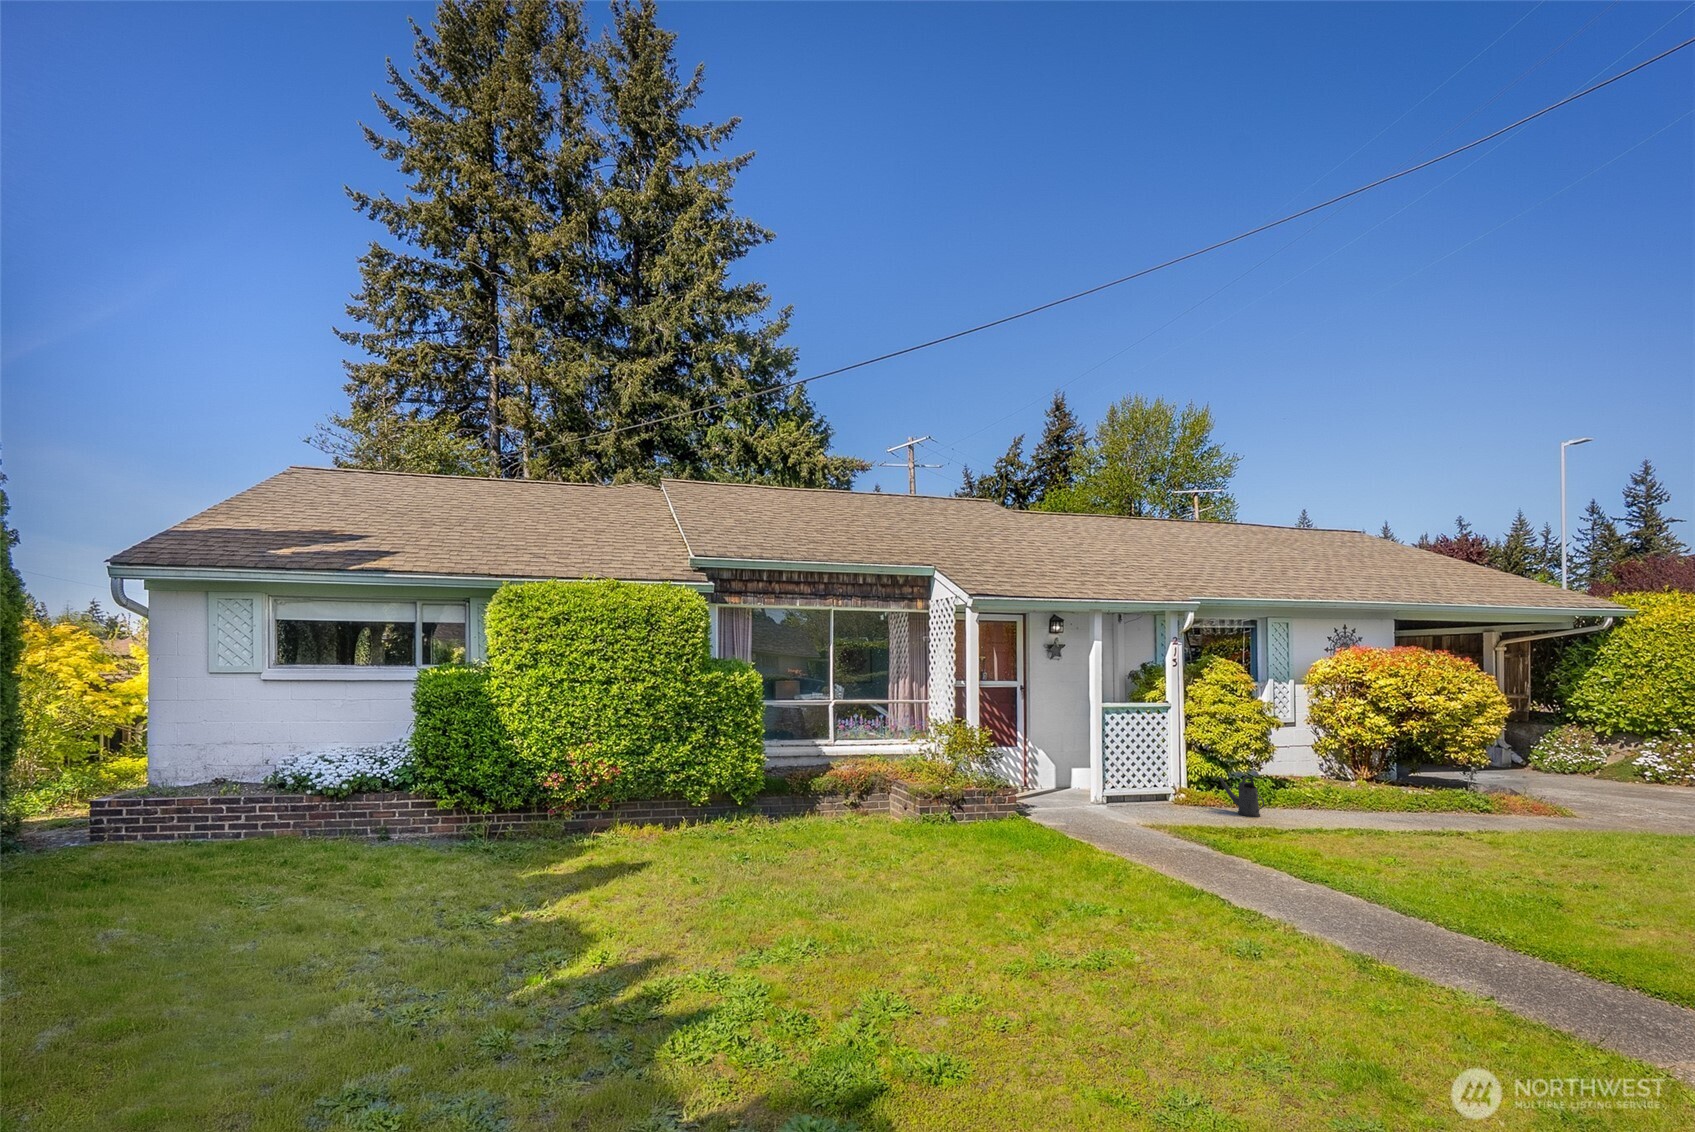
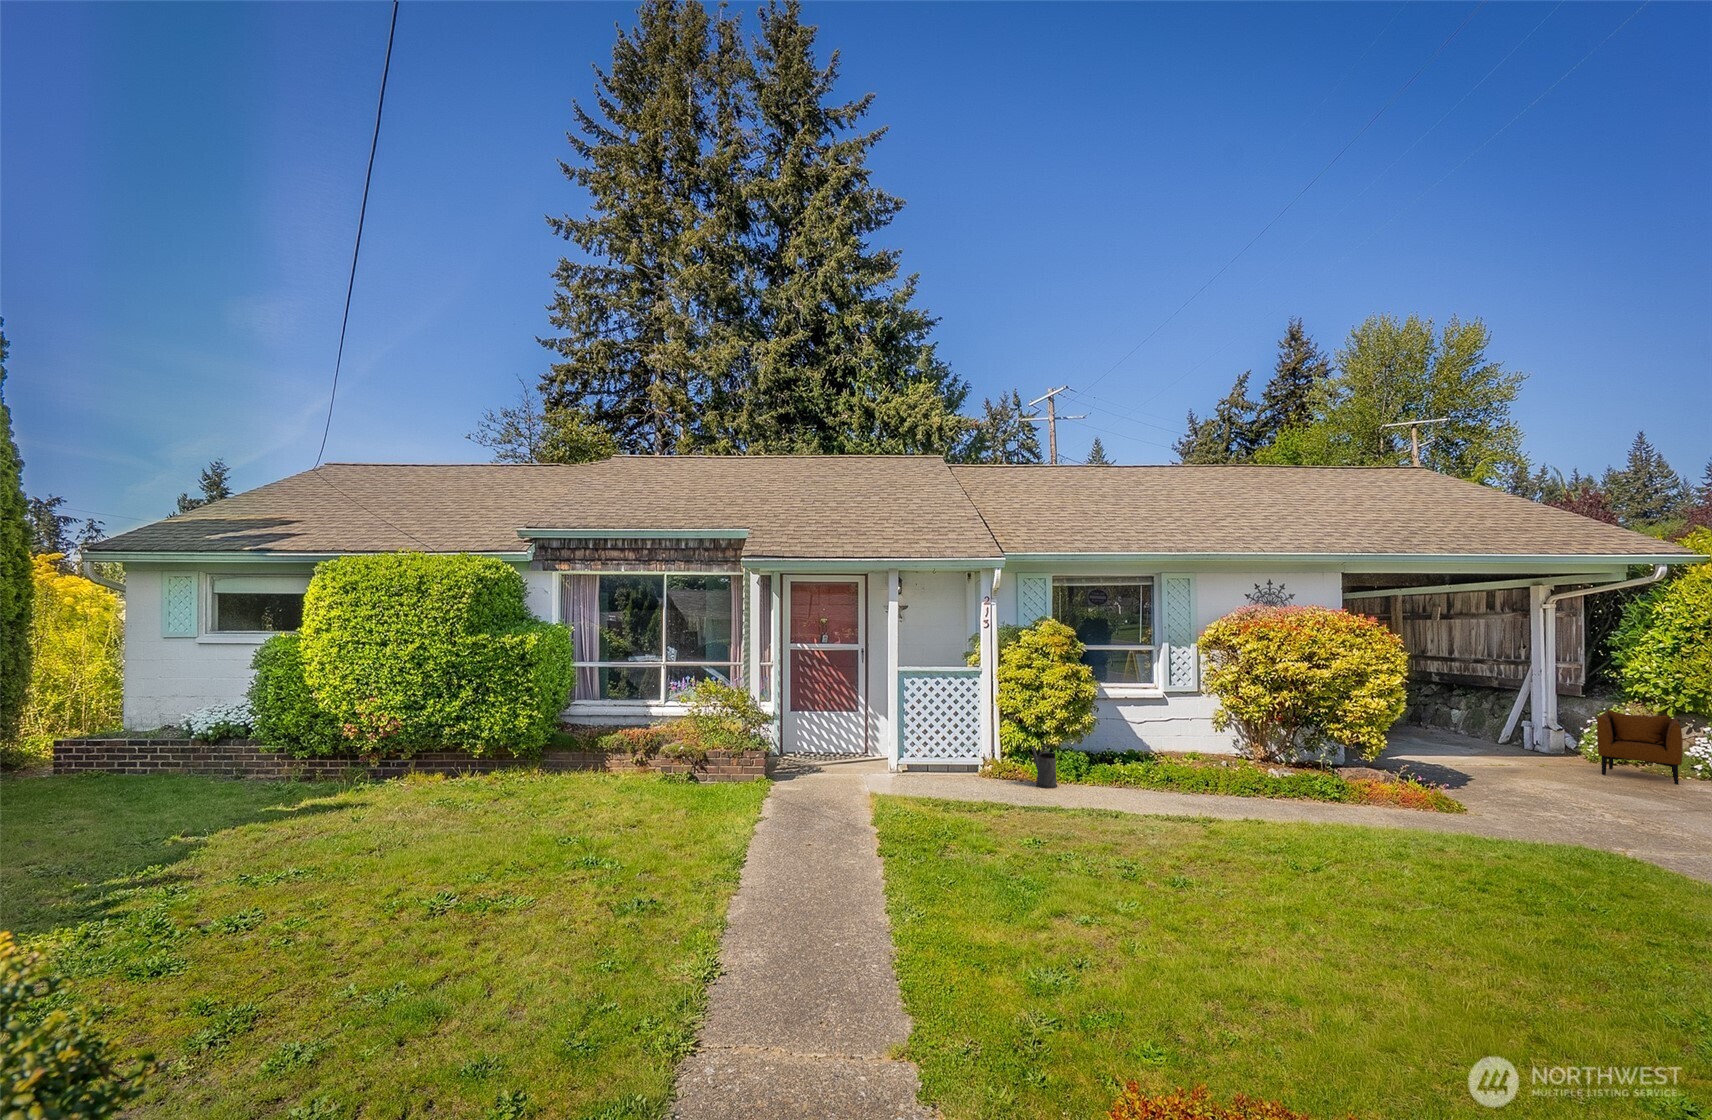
armchair: none [1562,731,1644,791] -> present [1597,710,1683,785]

